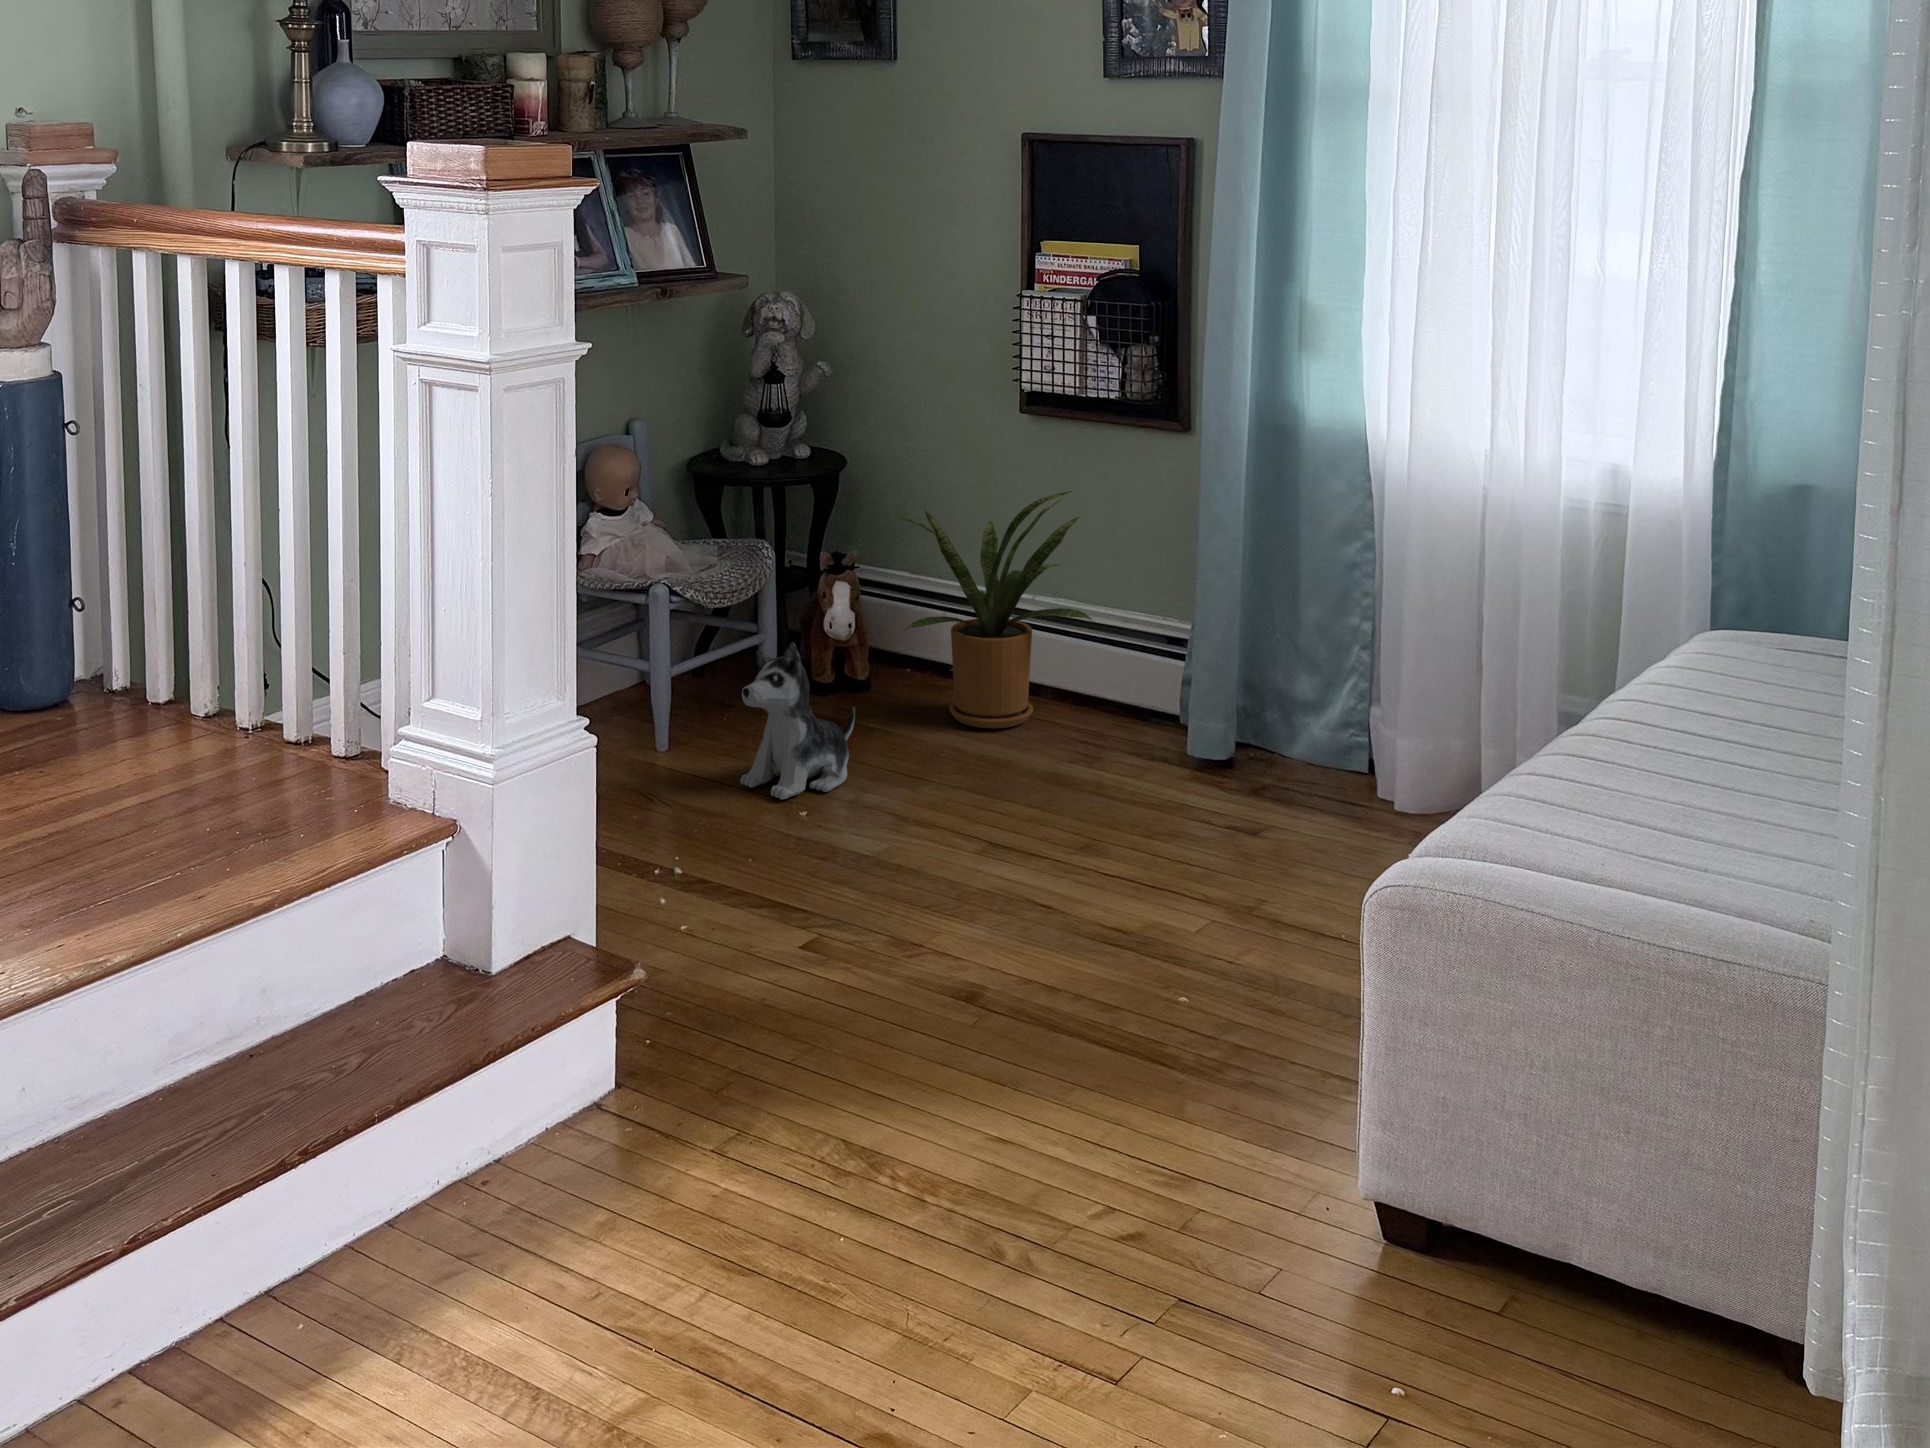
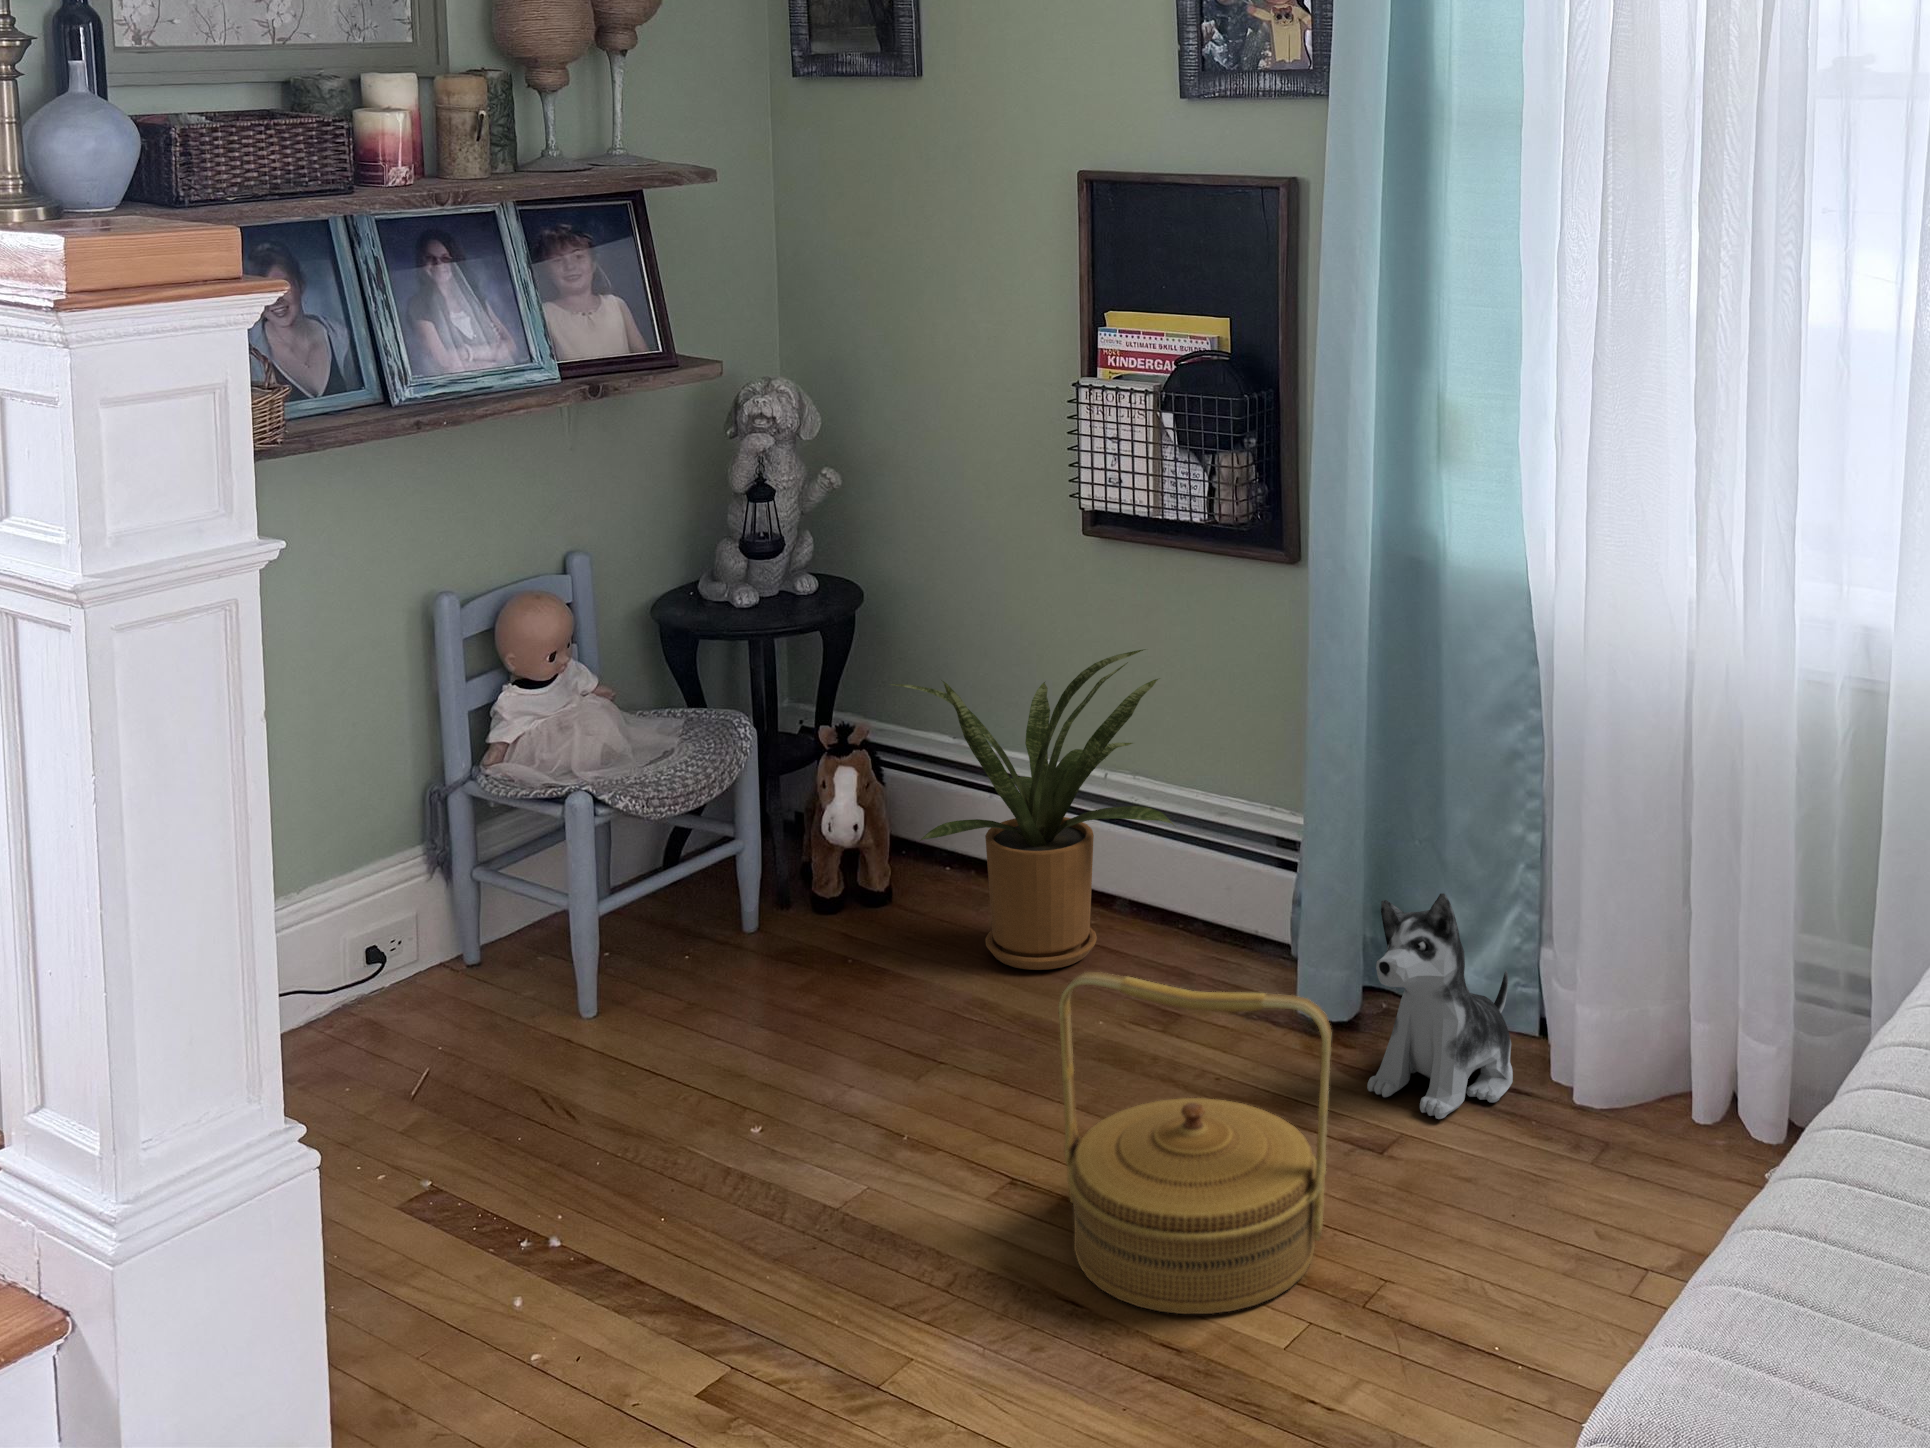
plush toy: present [740,642,855,800] -> present [1367,893,1513,1119]
basket: none [1038,689,1233,917] -> present [1059,972,1331,1314]

